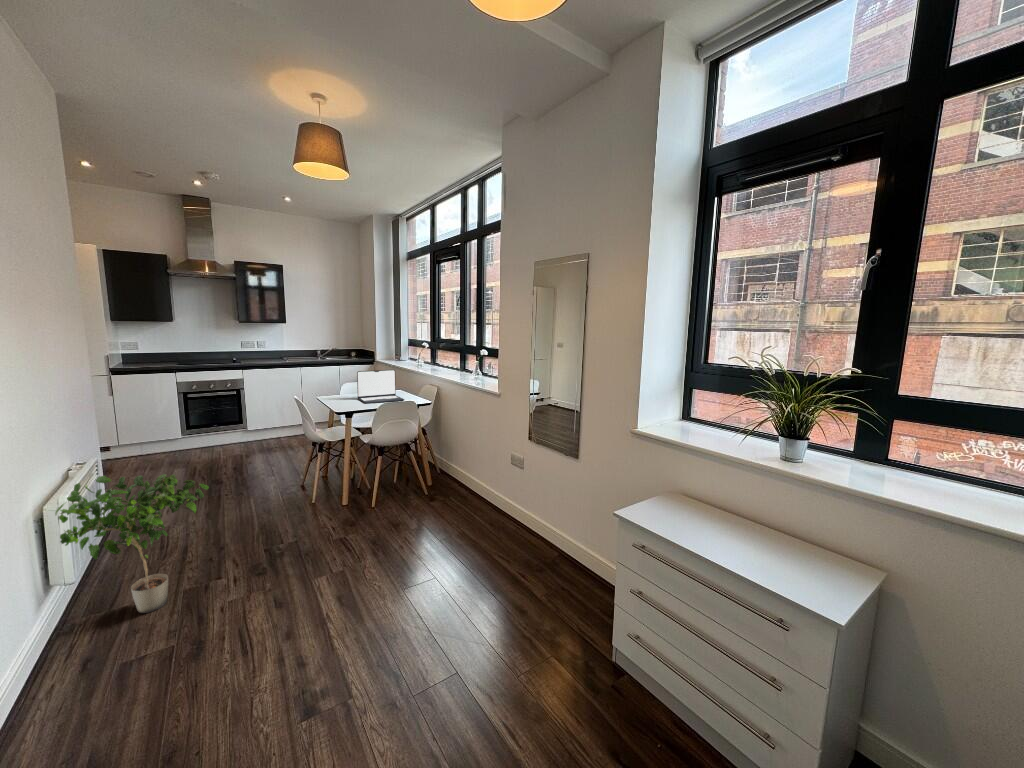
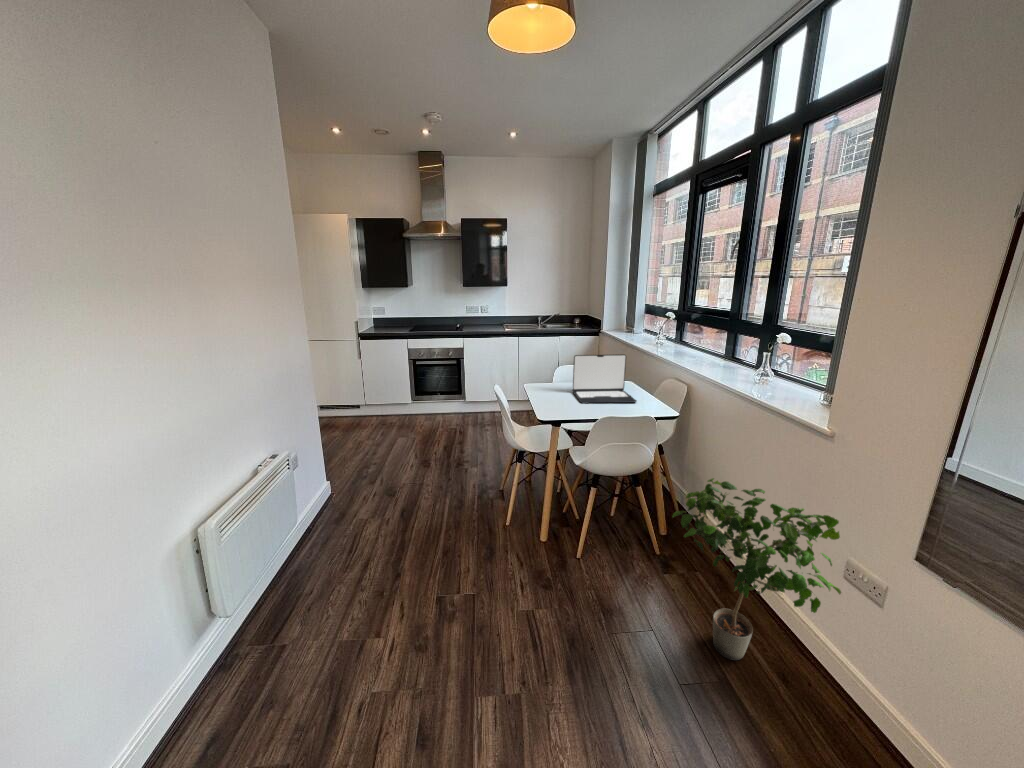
potted plant: present [55,474,209,613] -> present [672,478,841,660]

